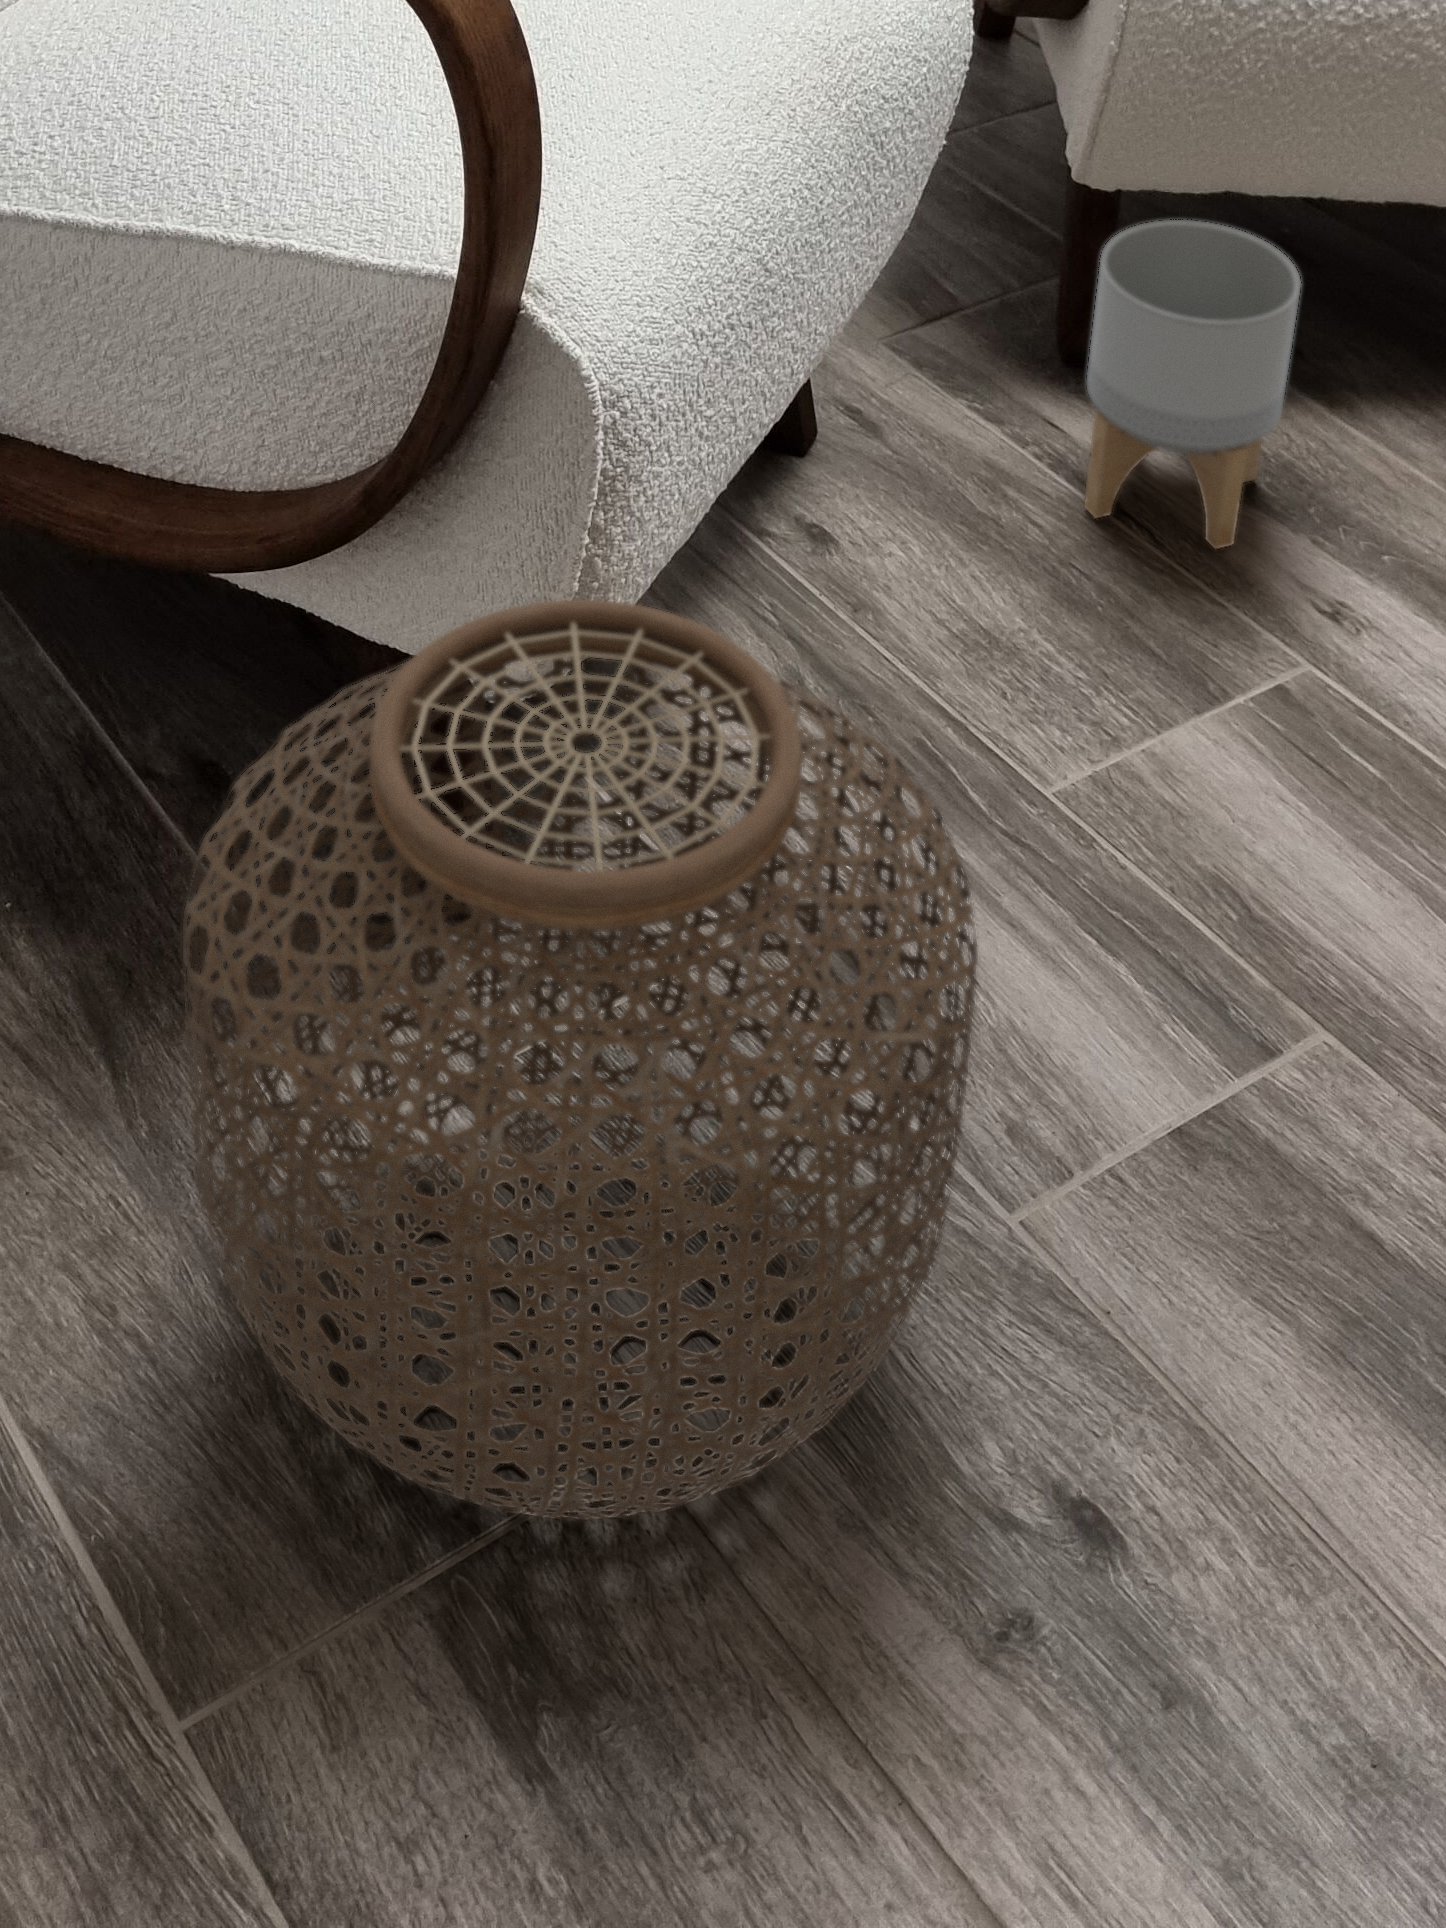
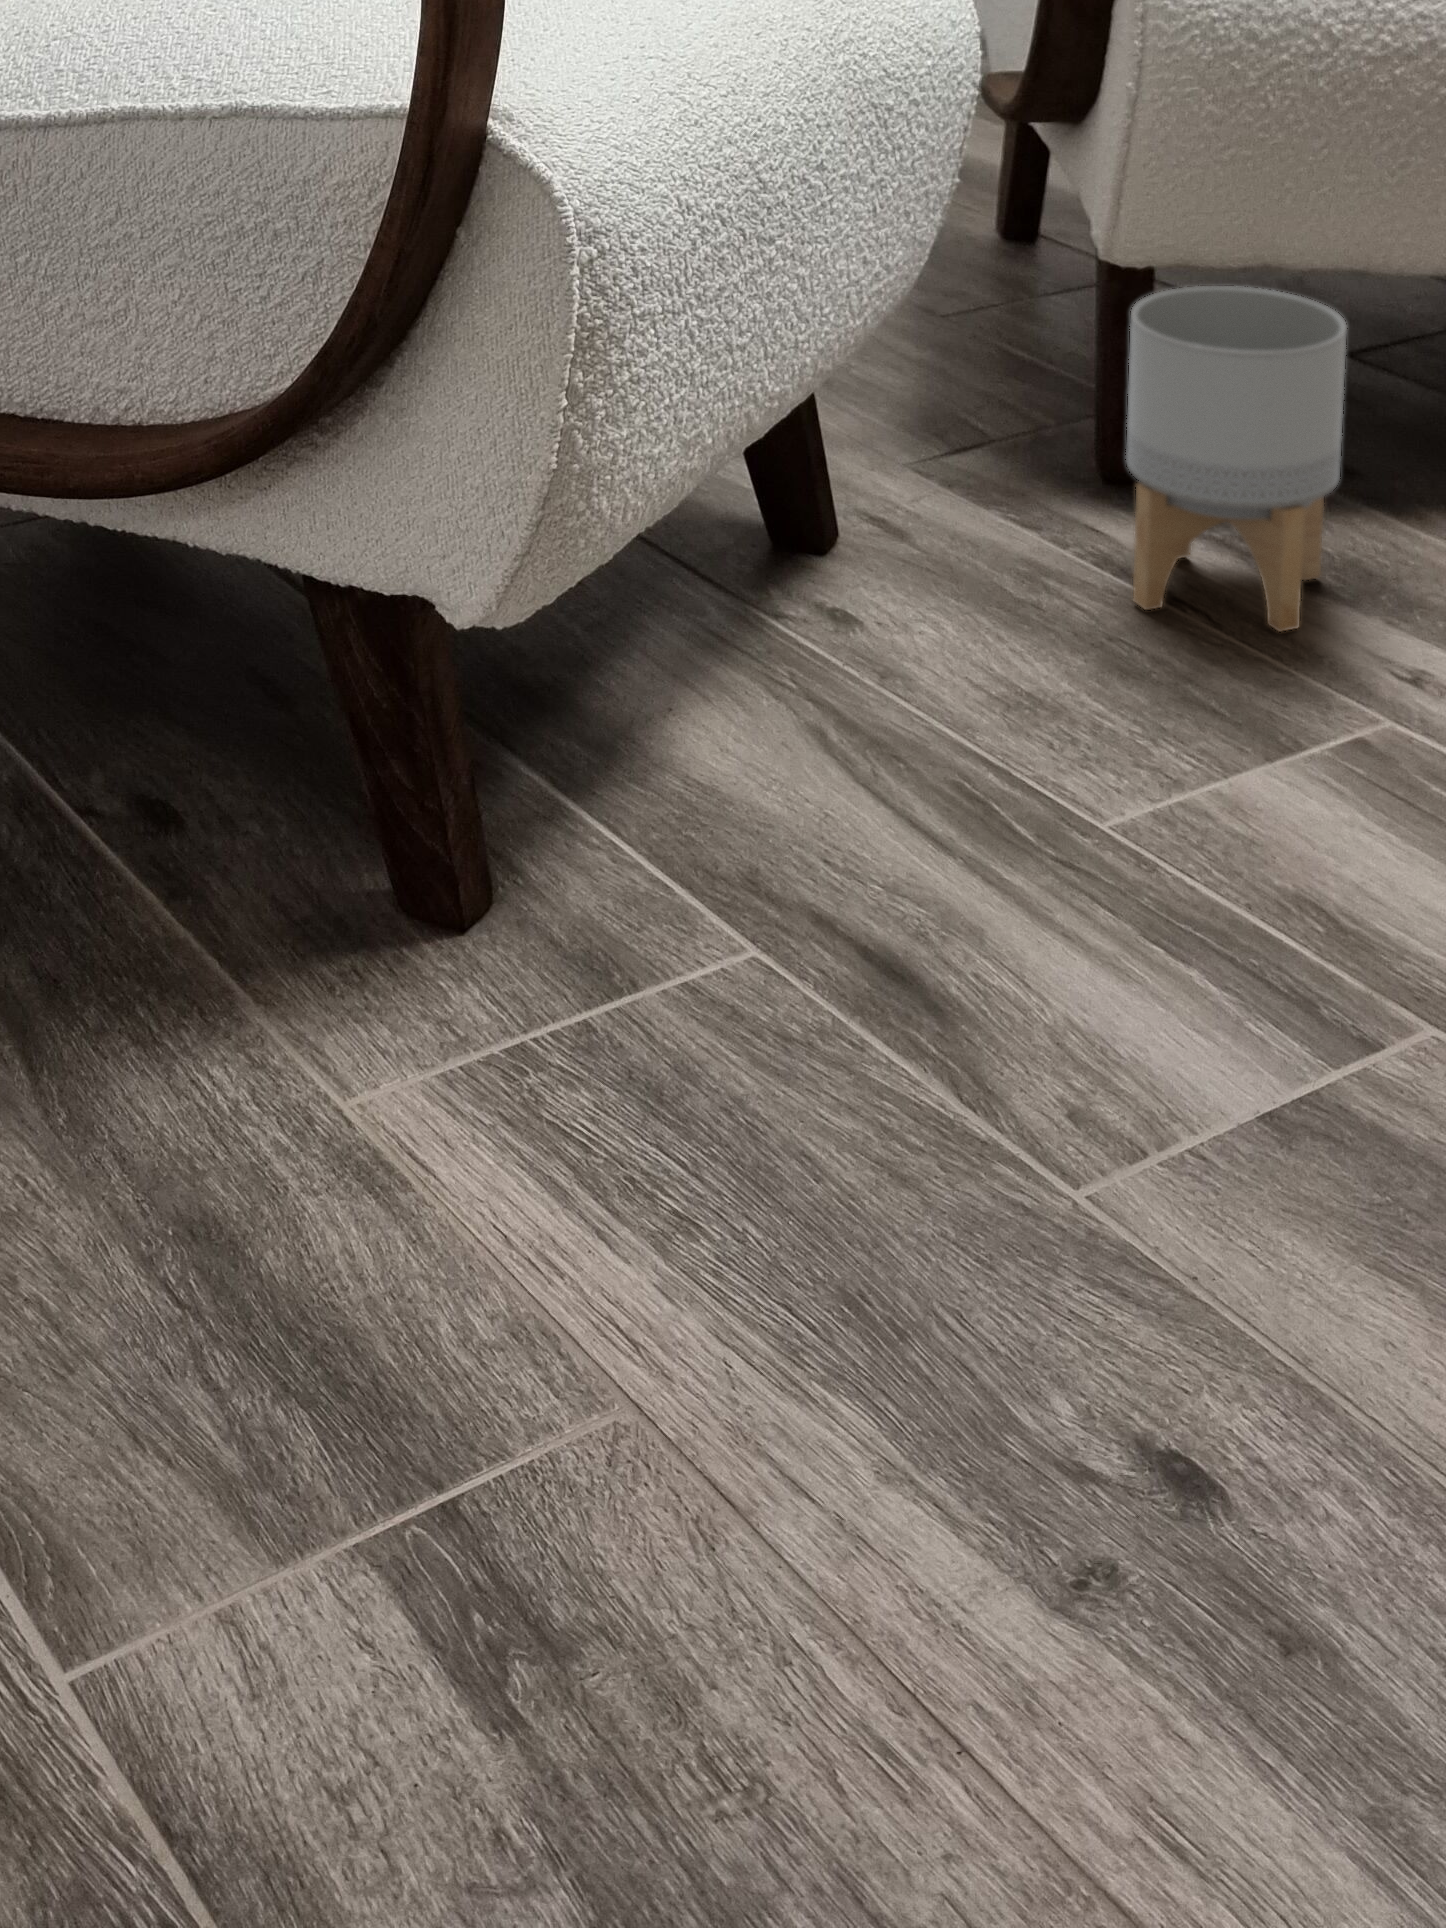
woven basket: present [183,600,978,1520] -> none [94,367,1002,1452]

